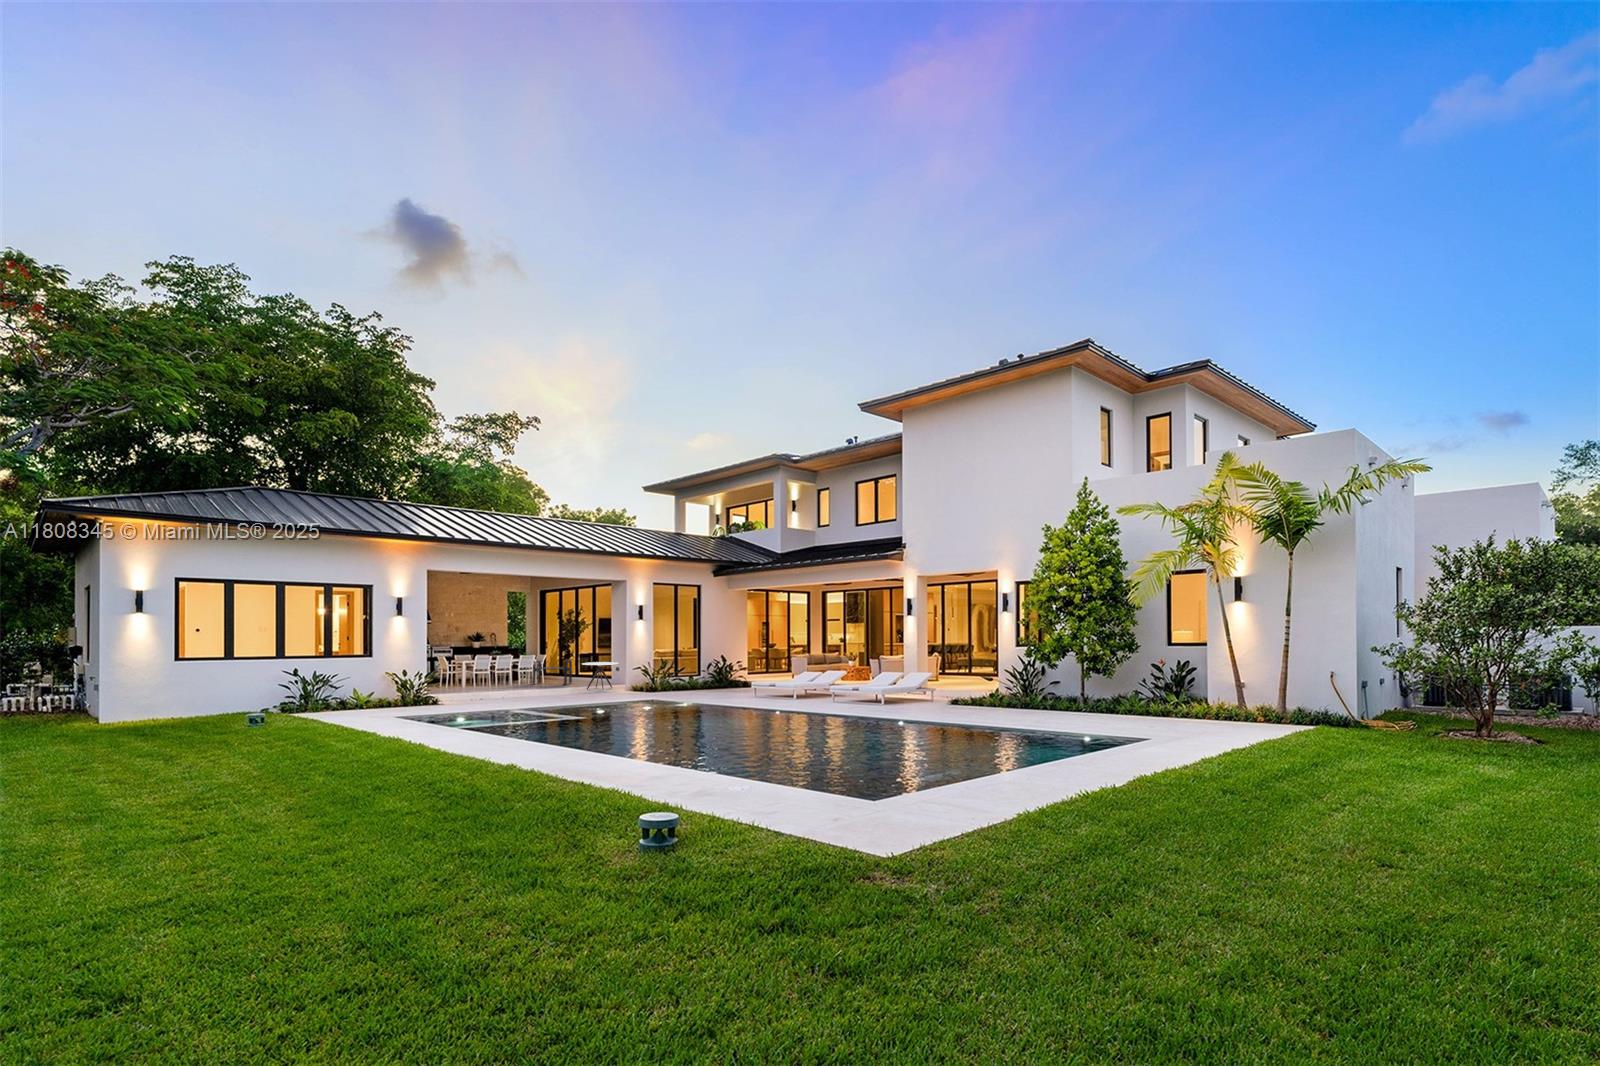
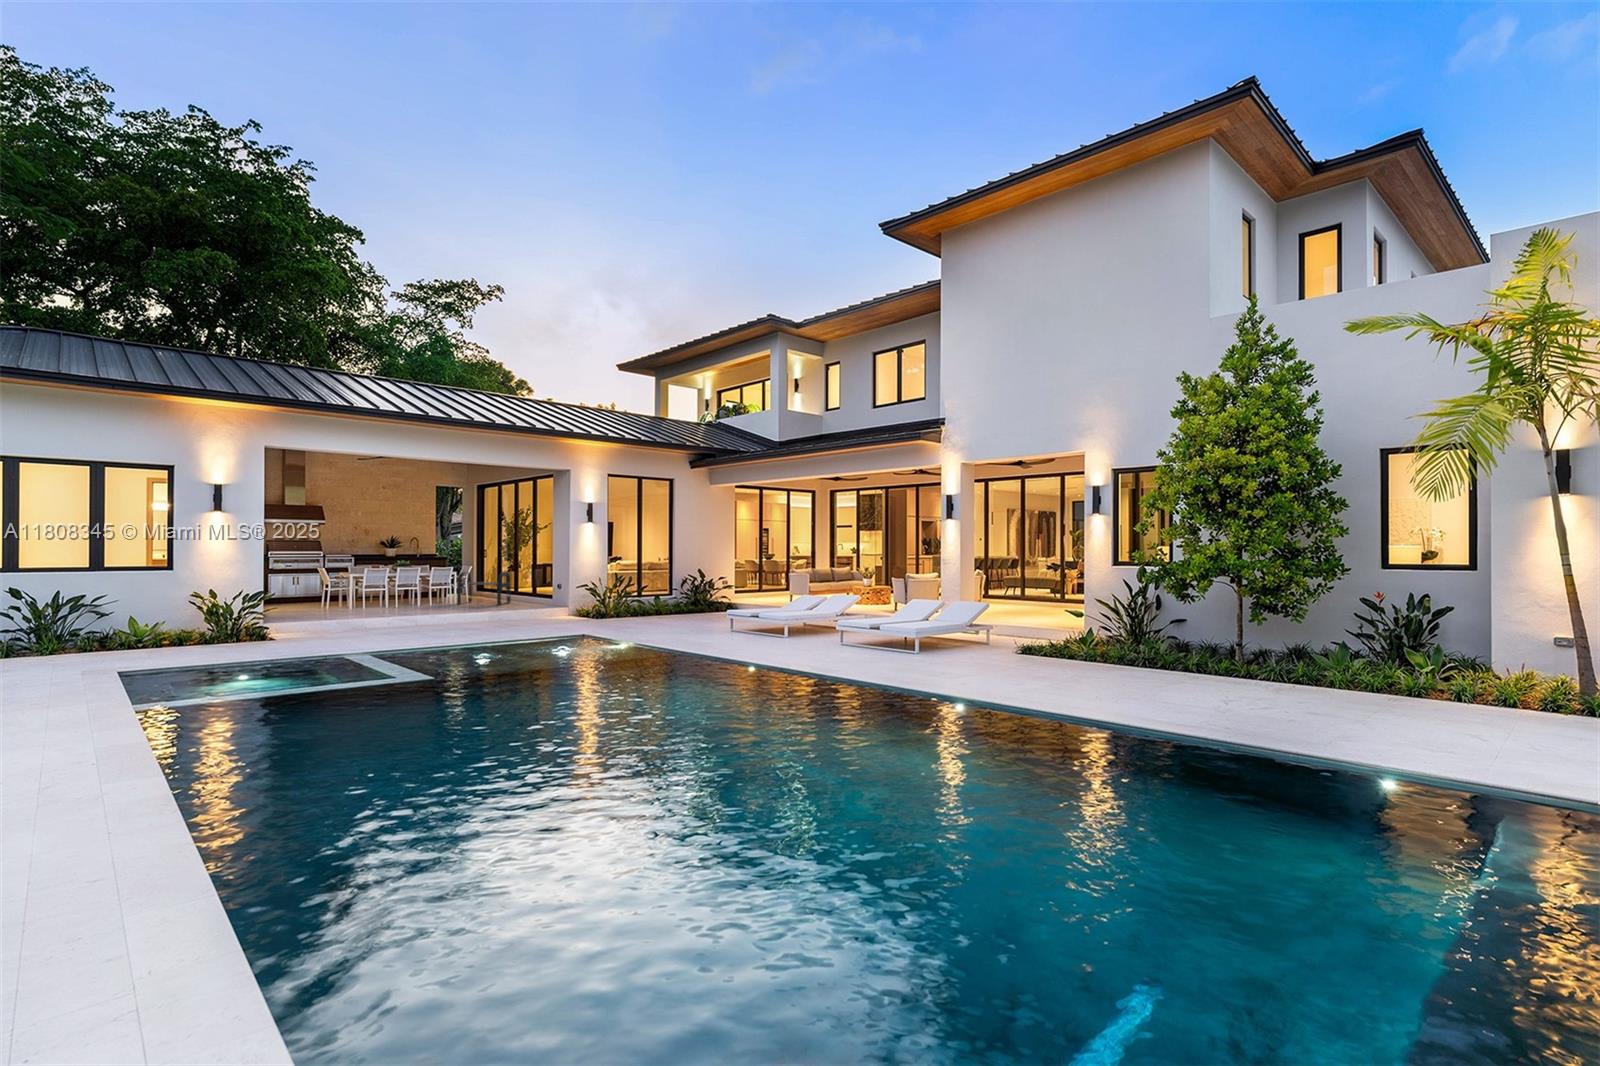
round table: present [582,662,619,689] -> none [510,577,561,613]

